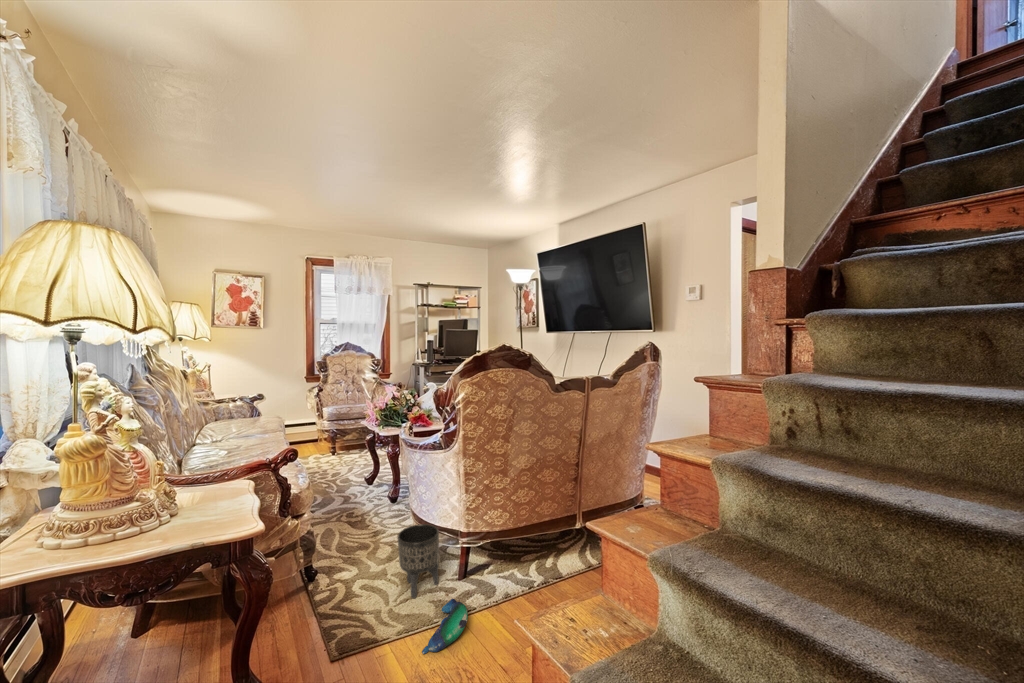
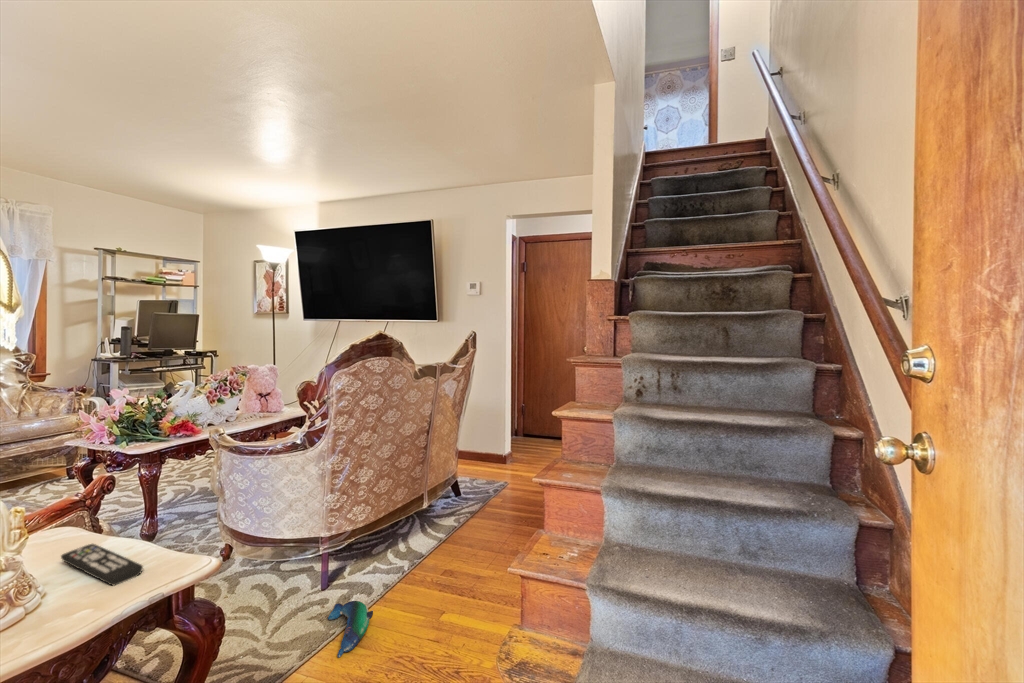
remote control: none [189,489,230,527] -> present [61,544,143,585]
planter: present [398,524,439,599] -> none [253,541,305,624]

